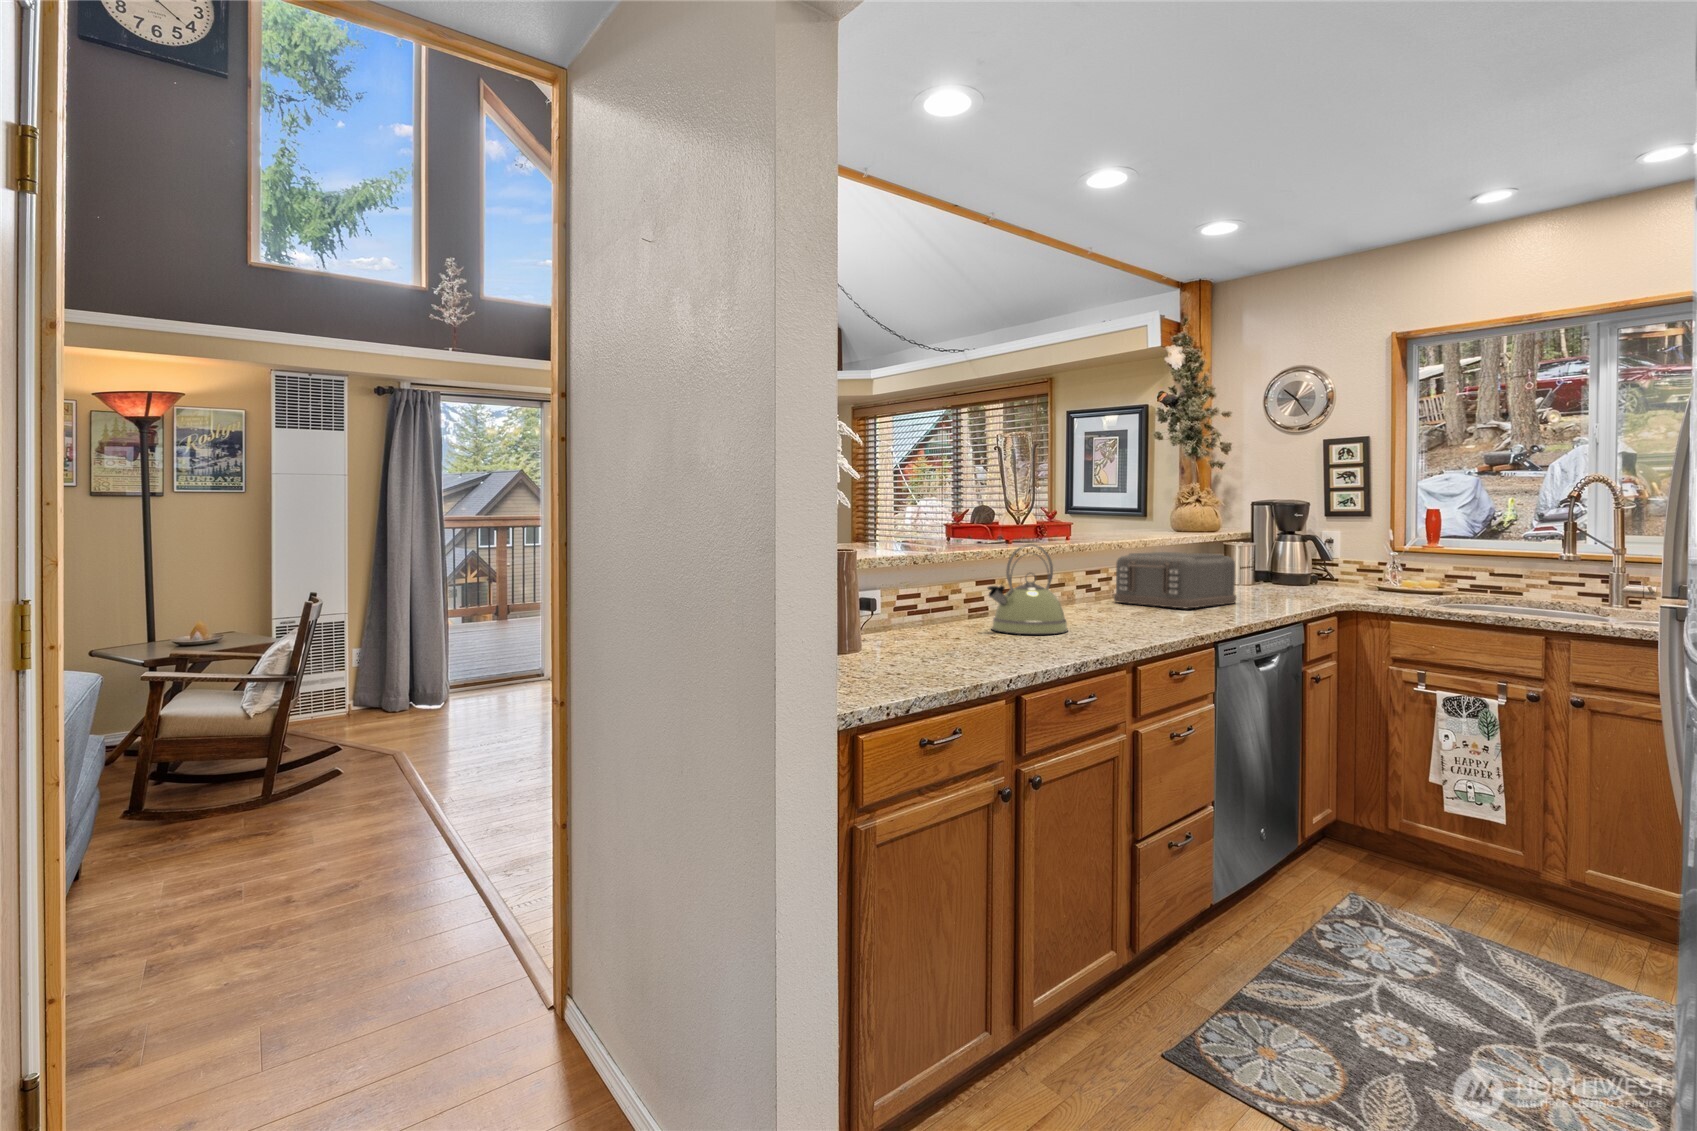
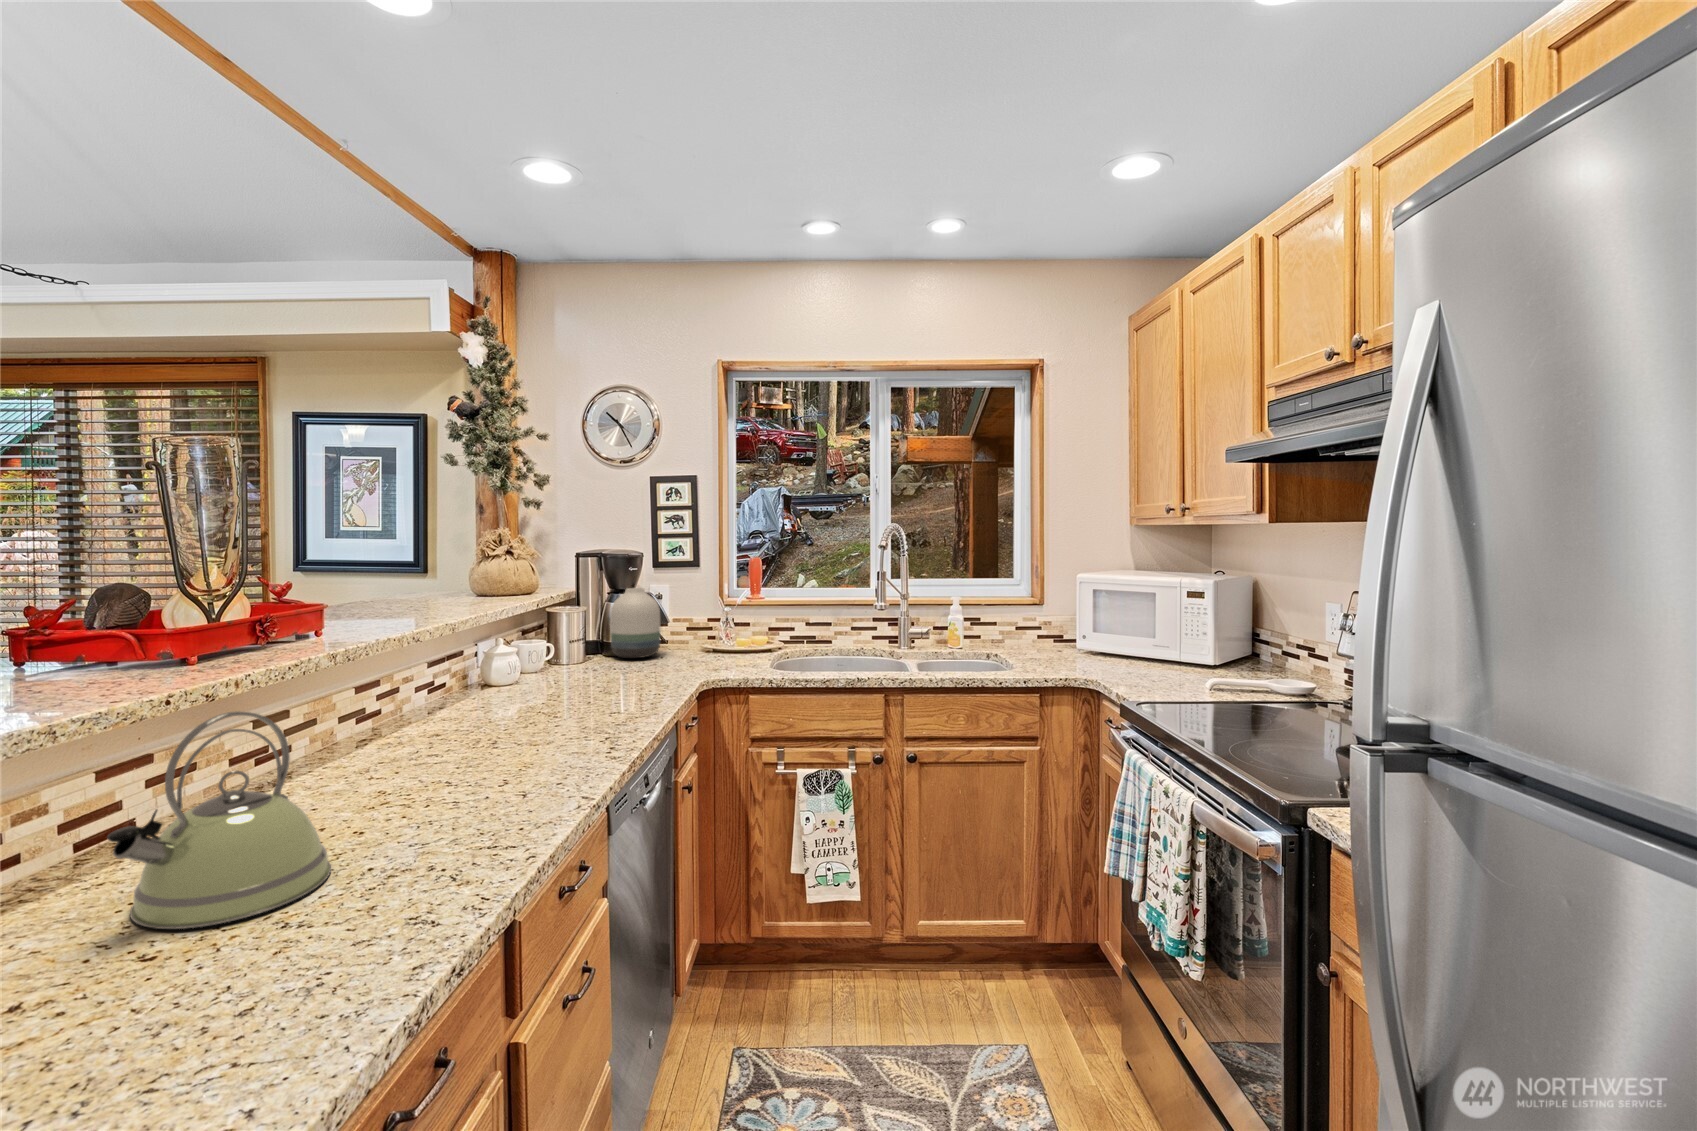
vase: none [1276,531,1323,590] -> present [610,588,660,658]
toaster: present [1114,552,1237,609] -> none [406,638,584,733]

